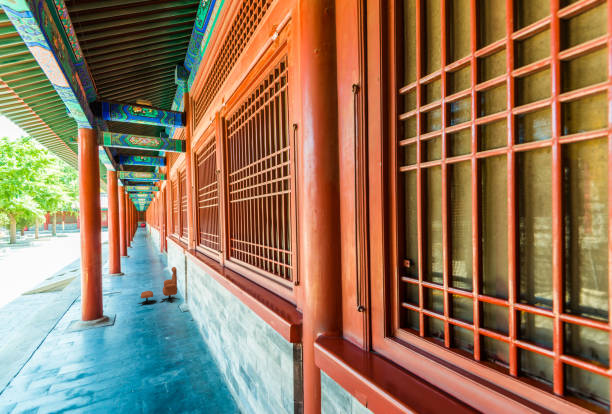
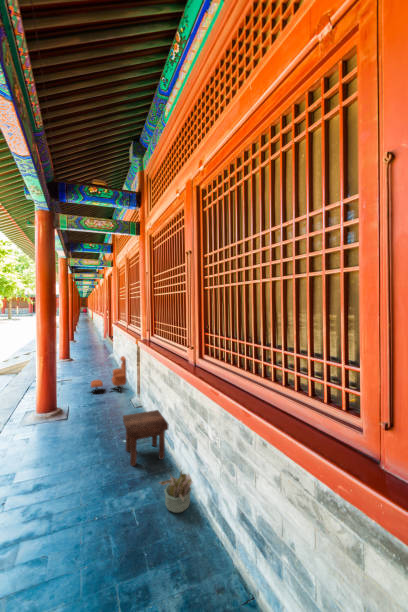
stool: none [166,310,206,358] -> present [123,410,169,466]
decorative plant: none [191,352,219,385] -> present [159,471,192,513]

